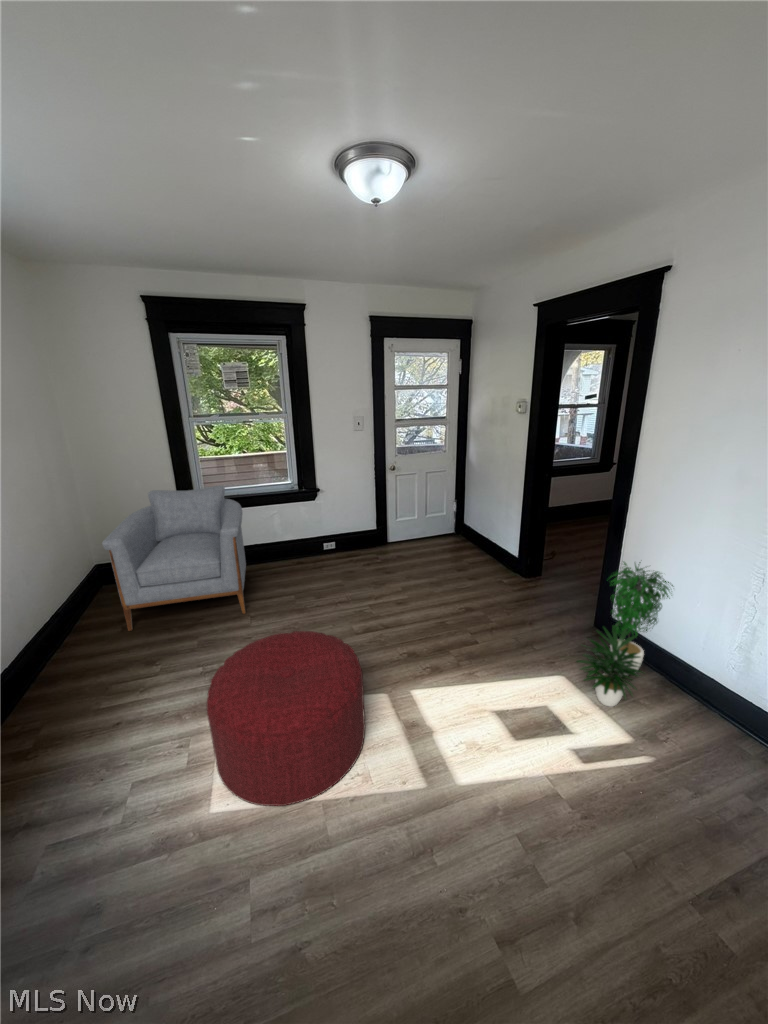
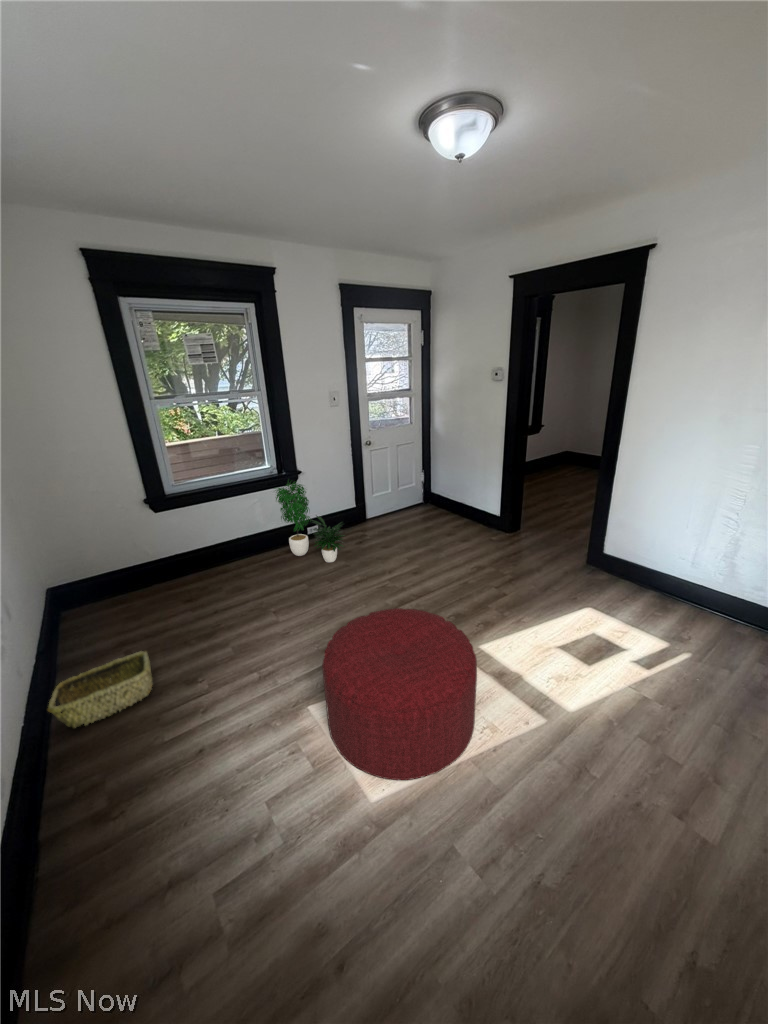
armchair: present [102,486,246,631] -> none [97,477,266,657]
potted plant: present [577,562,673,707] -> present [274,482,345,563]
woven basket: none [30,626,125,678] -> present [48,651,152,728]

